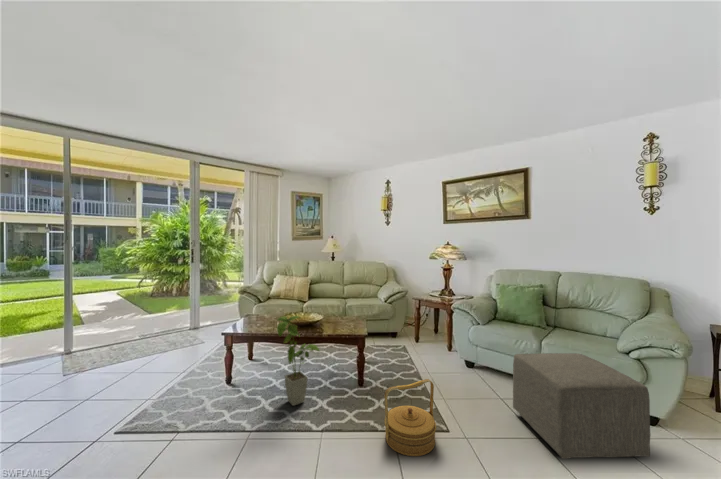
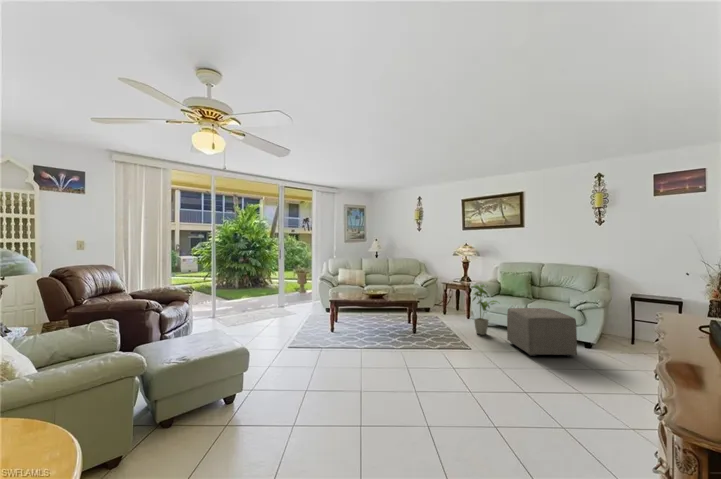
house plant: present [277,316,319,406] -> present [473,285,497,335]
basket: present [384,379,436,456] -> none [434,319,463,355]

